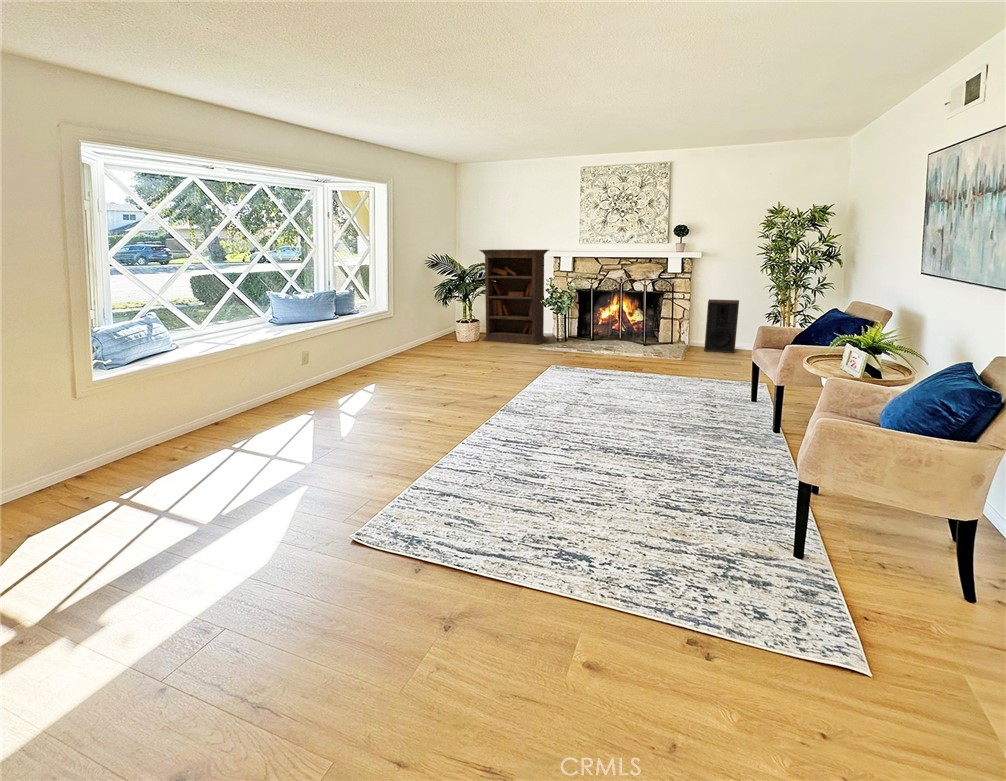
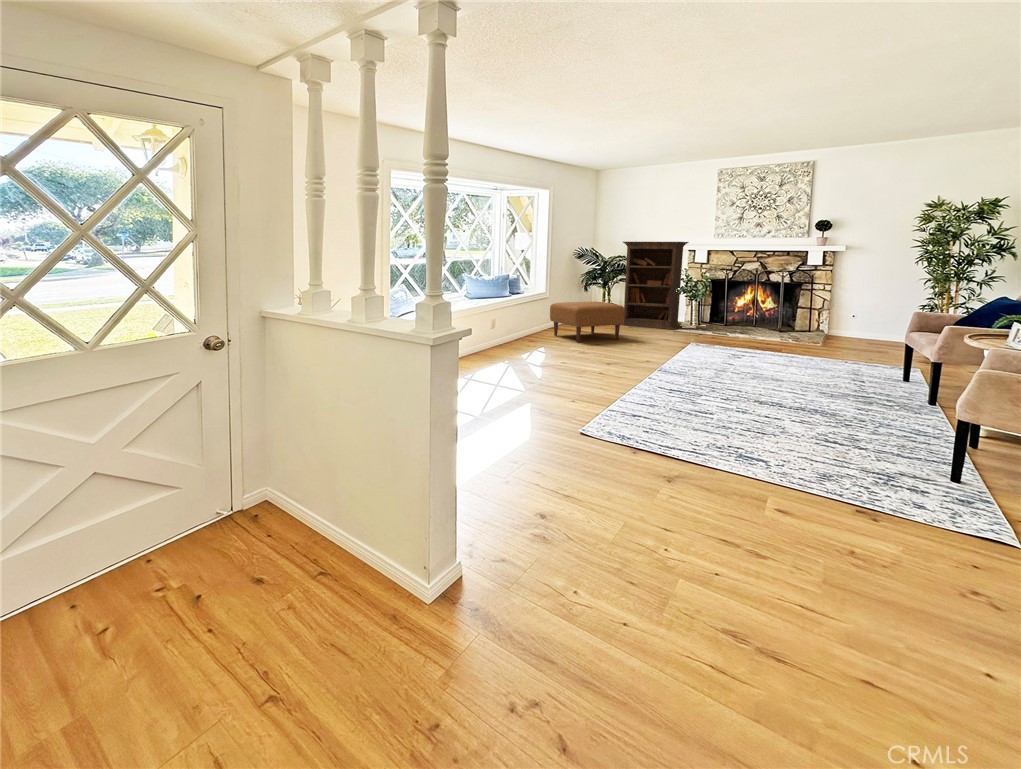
speaker: present [704,299,739,353] -> none [840,291,879,343]
ottoman: none [398,319,479,368] -> present [550,302,625,342]

